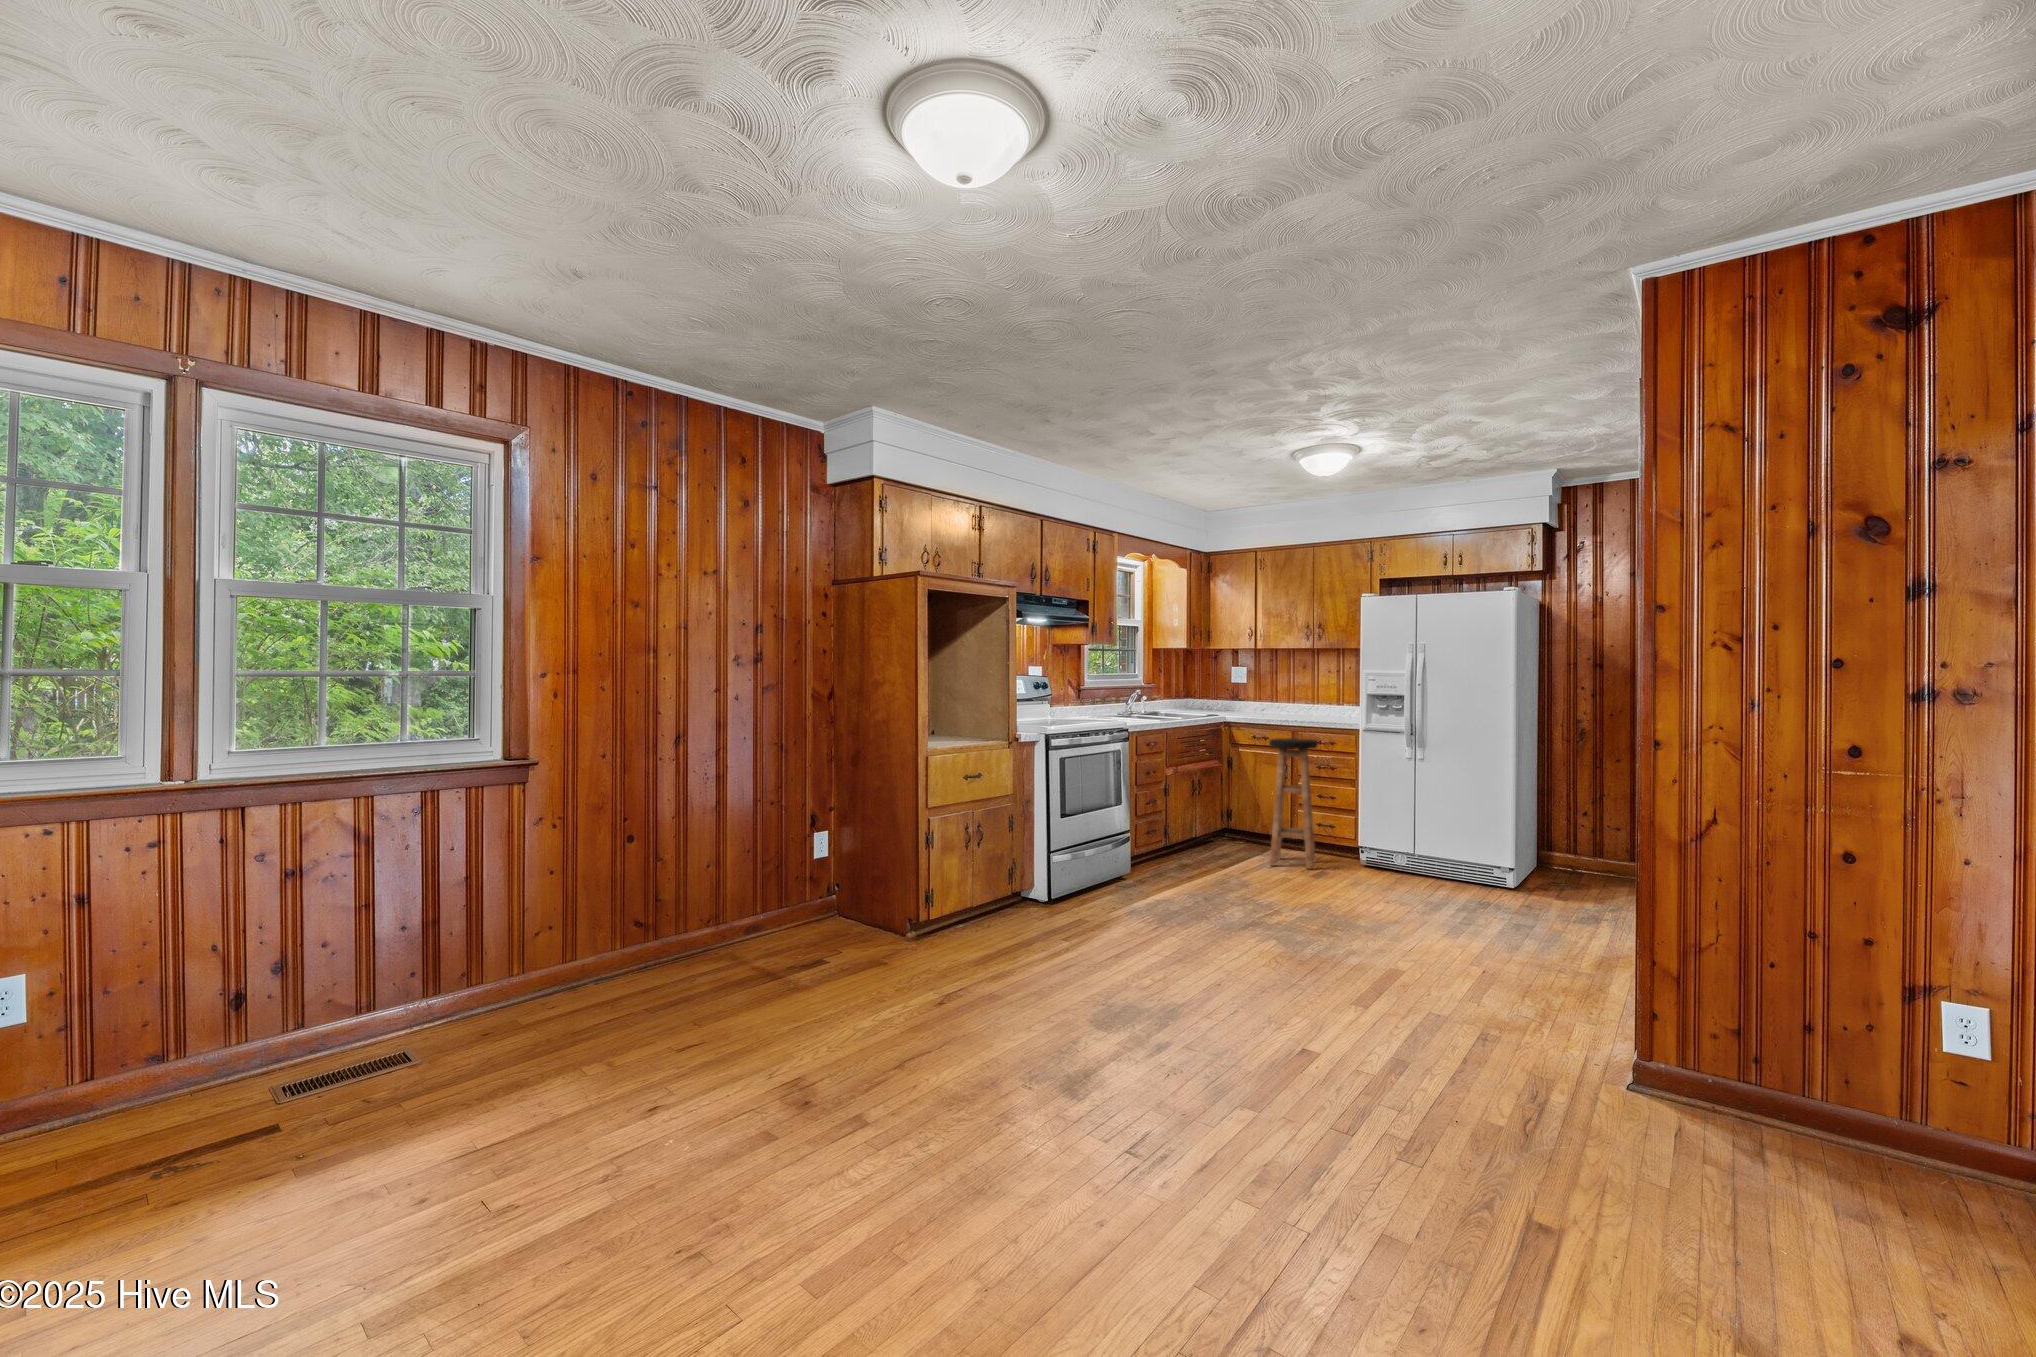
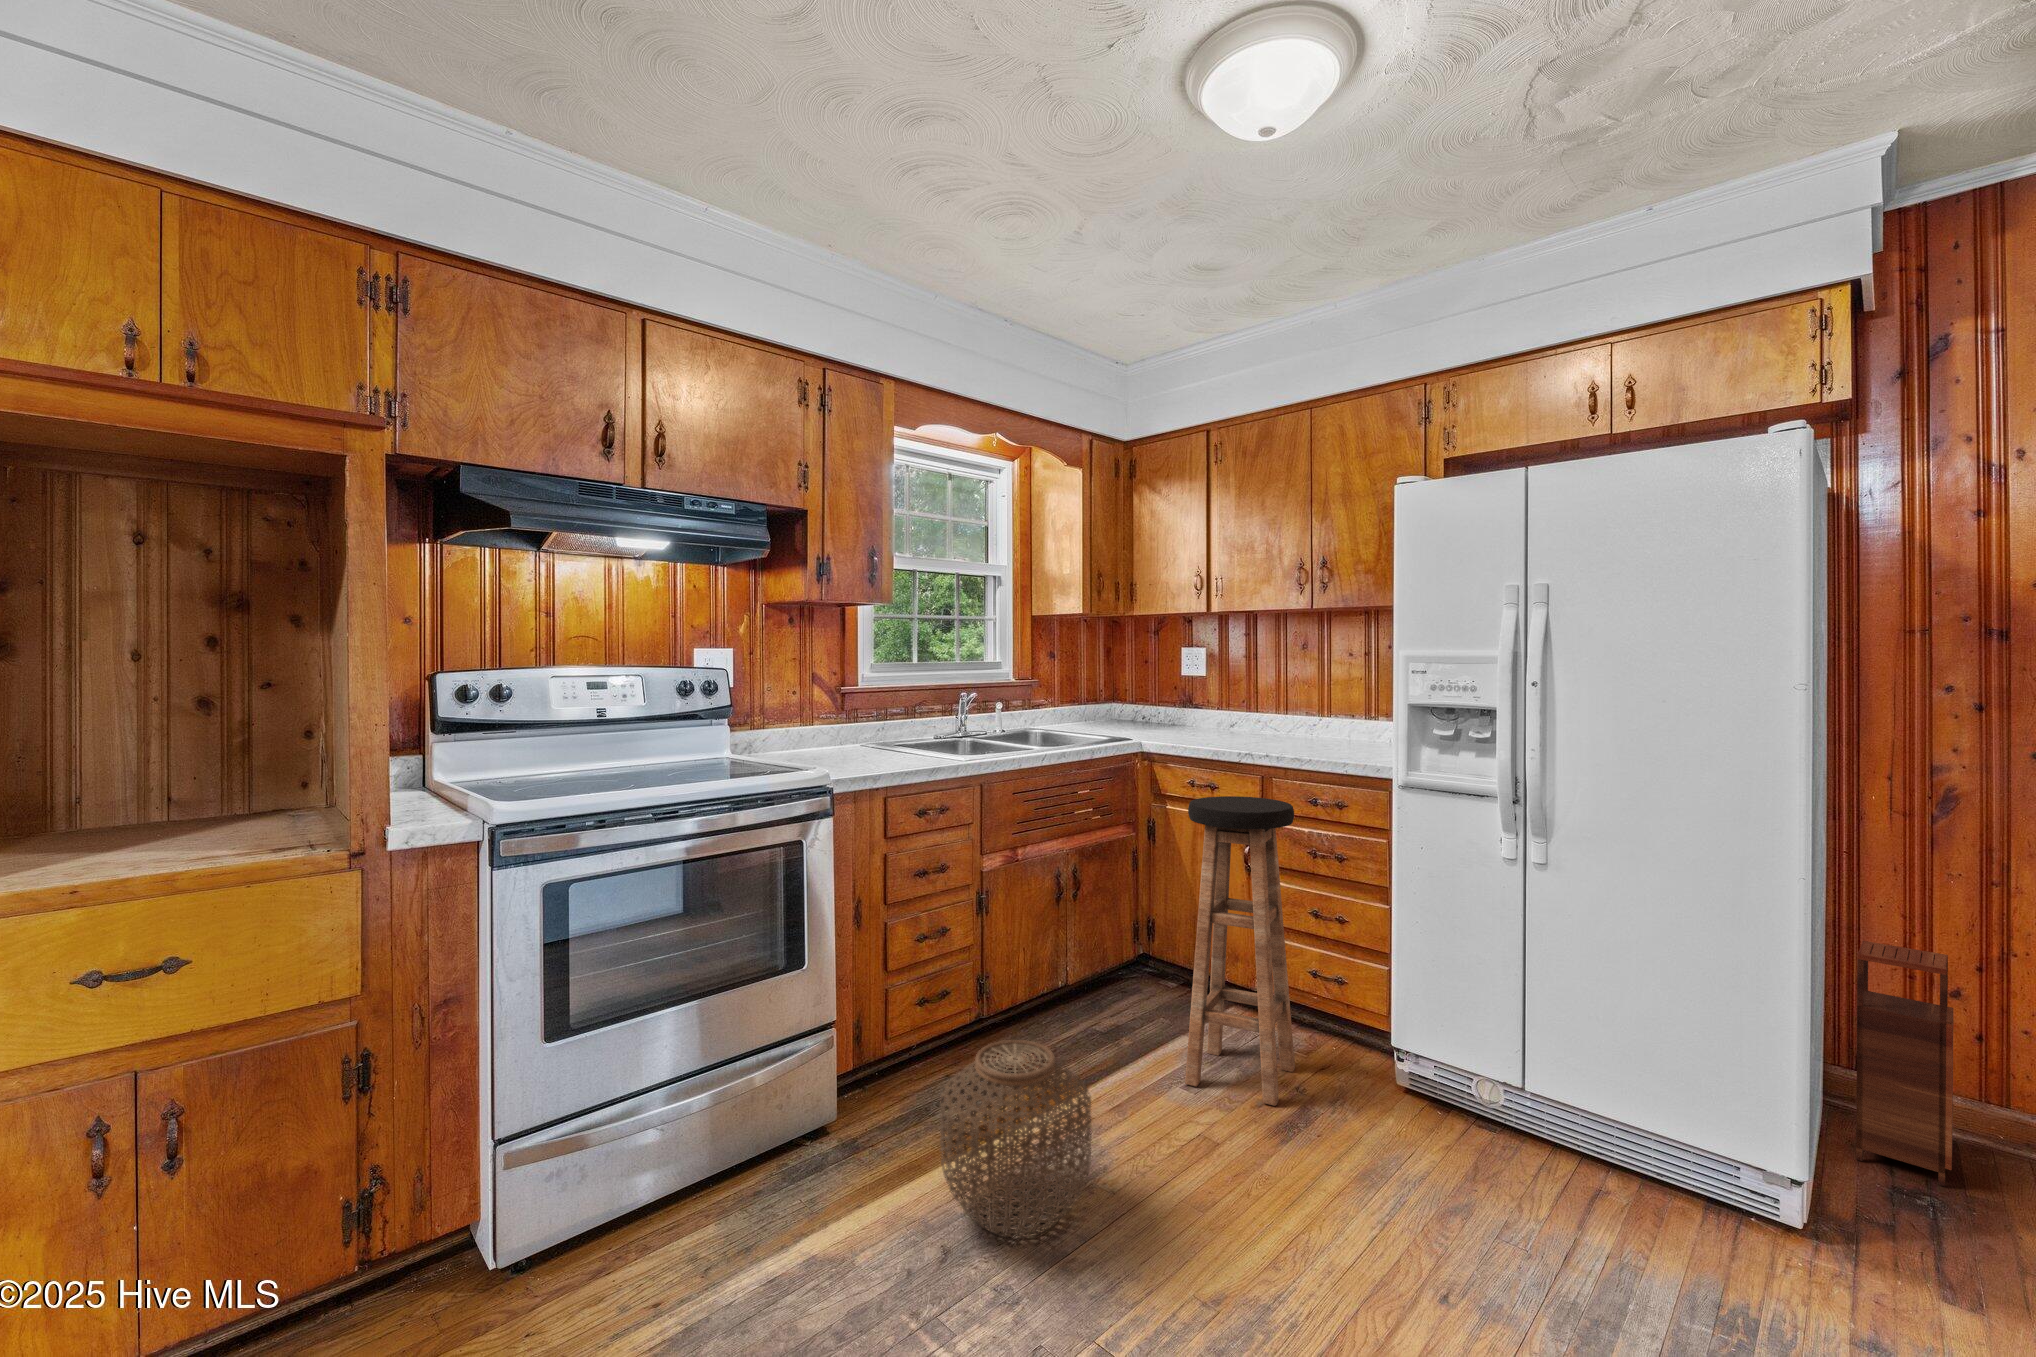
storage cabinet: none [1539,791,1574,878] -> present [1856,941,1954,1186]
woven basket: none [1195,827,1256,894] -> present [940,1040,1091,1237]

